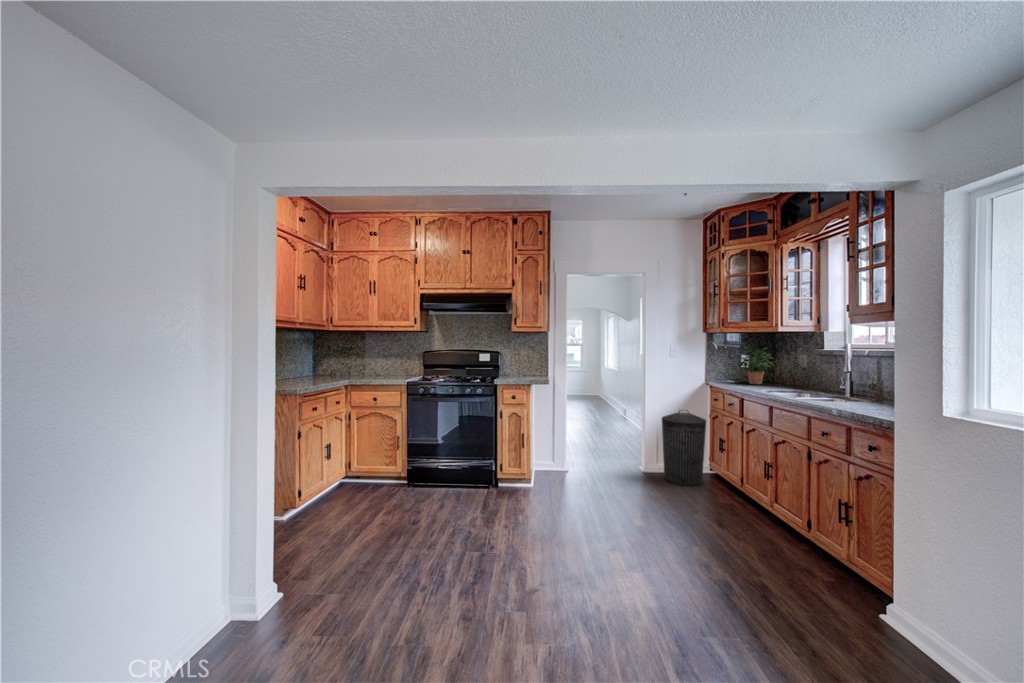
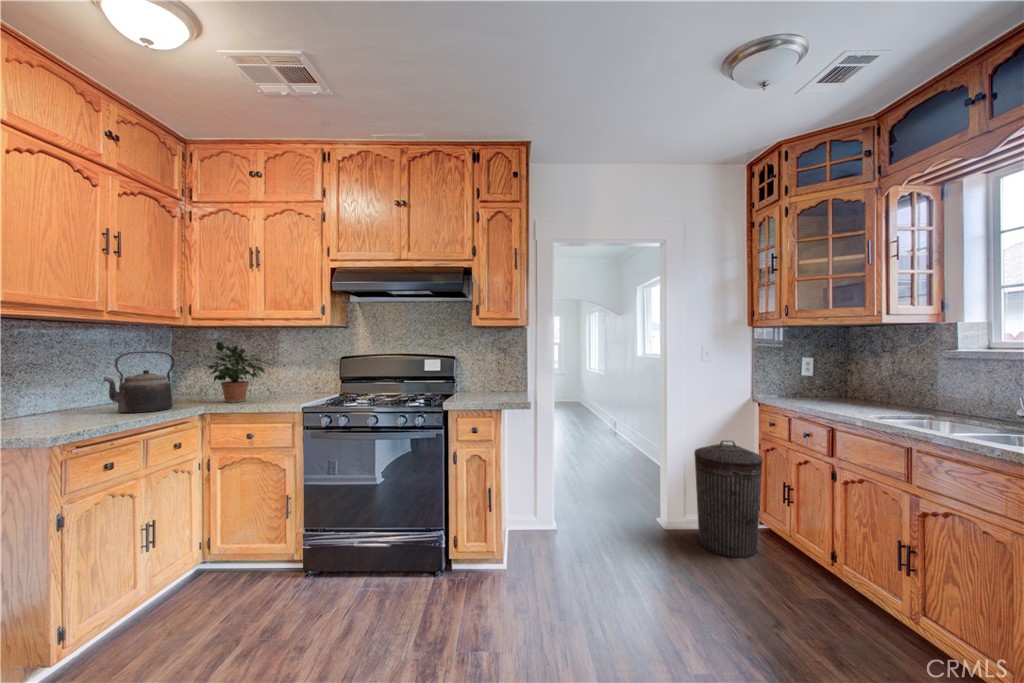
kettle: none [298,346,331,383] -> present [104,351,175,413]
potted plant: present [738,347,774,384] -> present [208,342,270,403]

